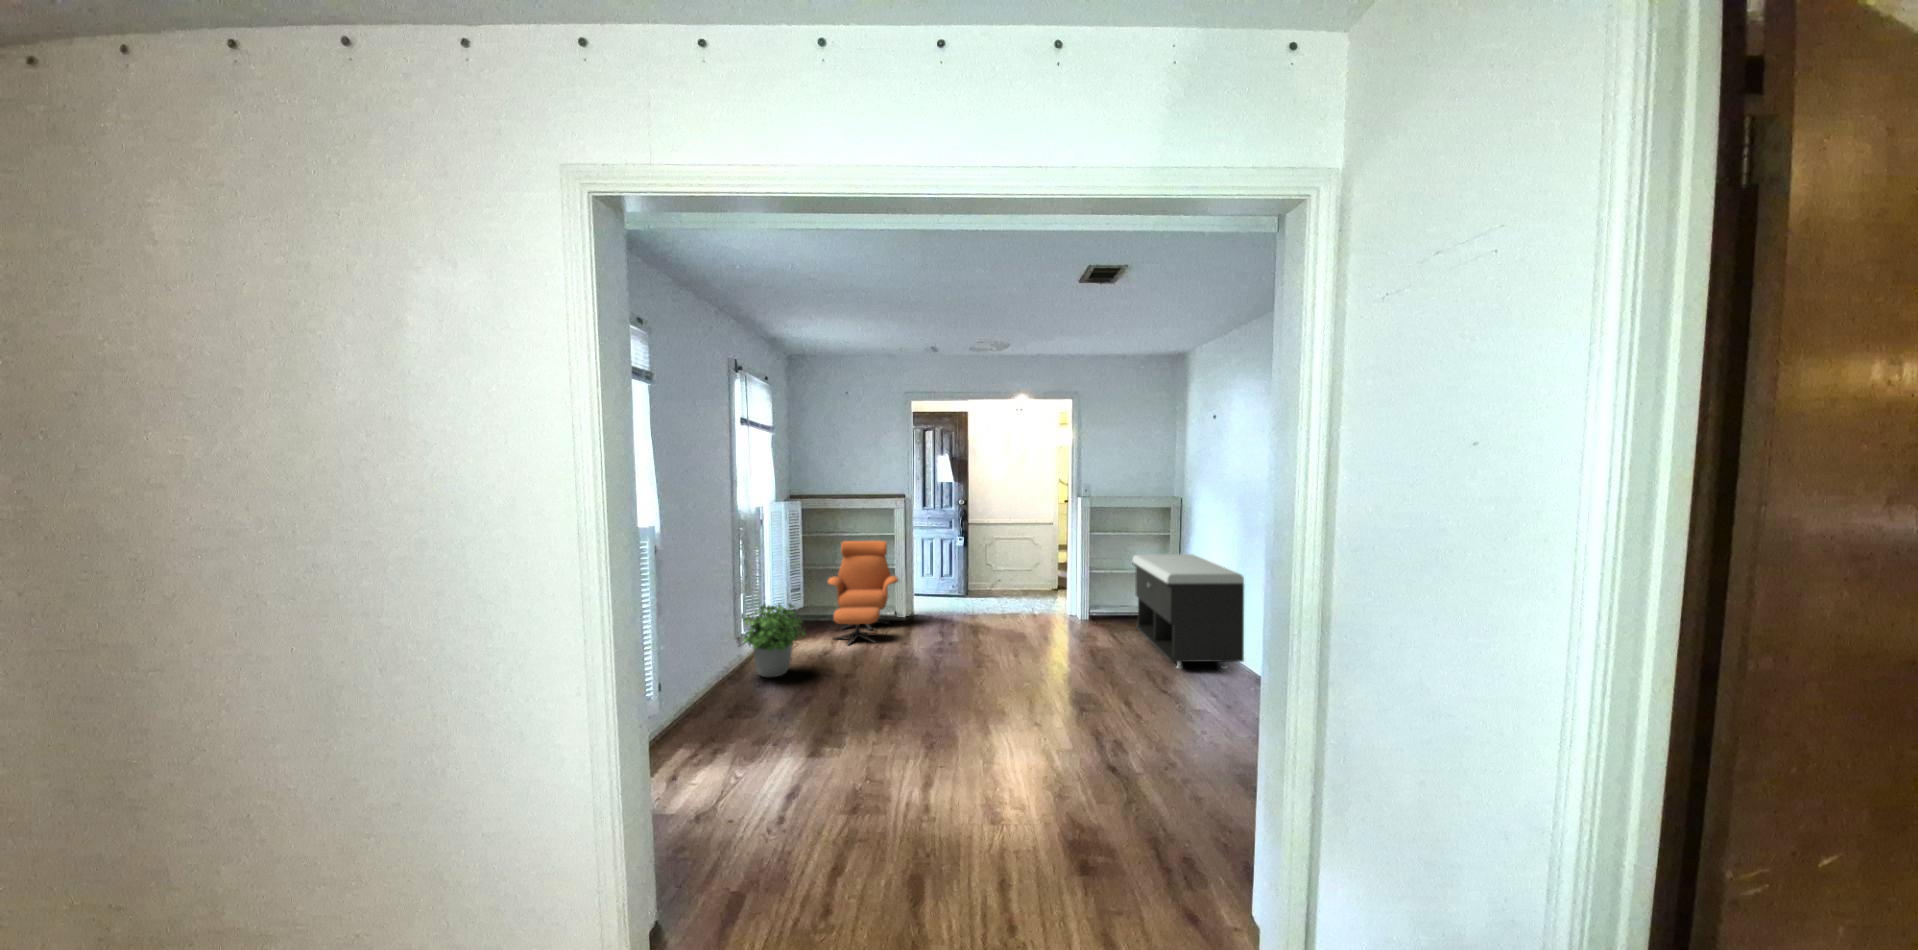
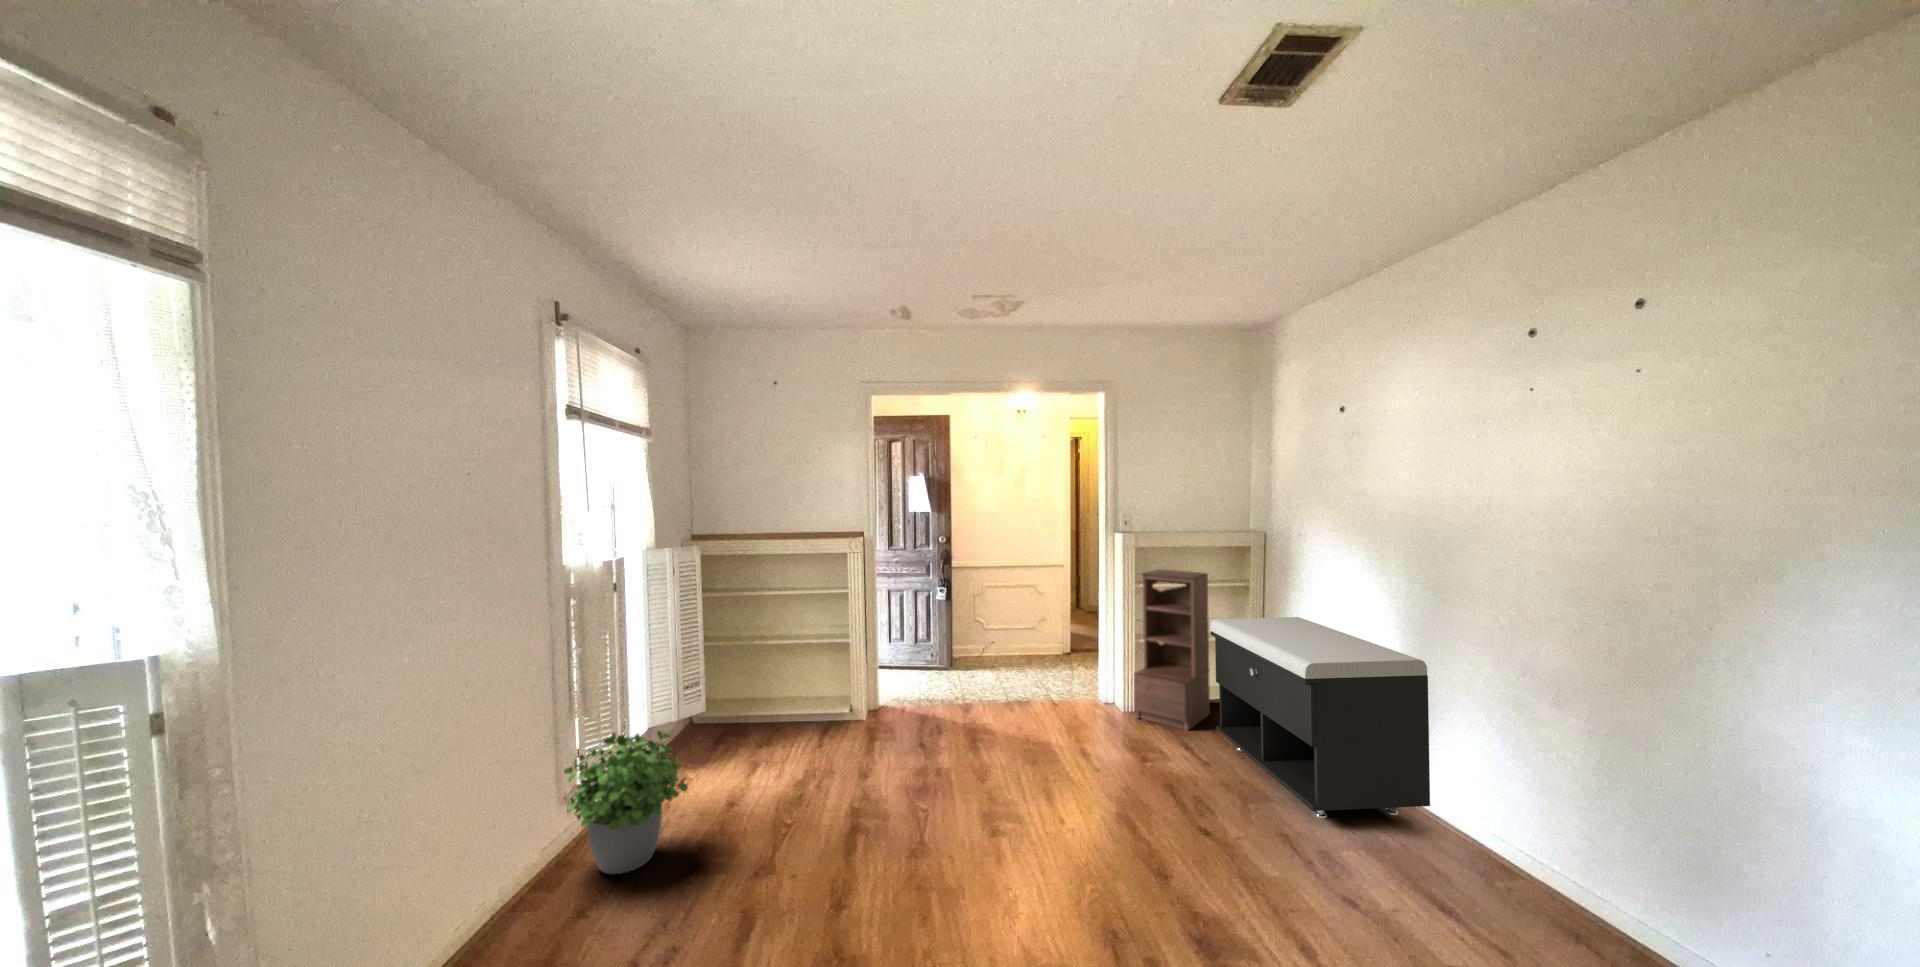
bookshelf: none [1087,524,1141,631] -> present [1134,569,1210,731]
lounge chair: present [828,541,898,646] -> none [745,601,855,782]

